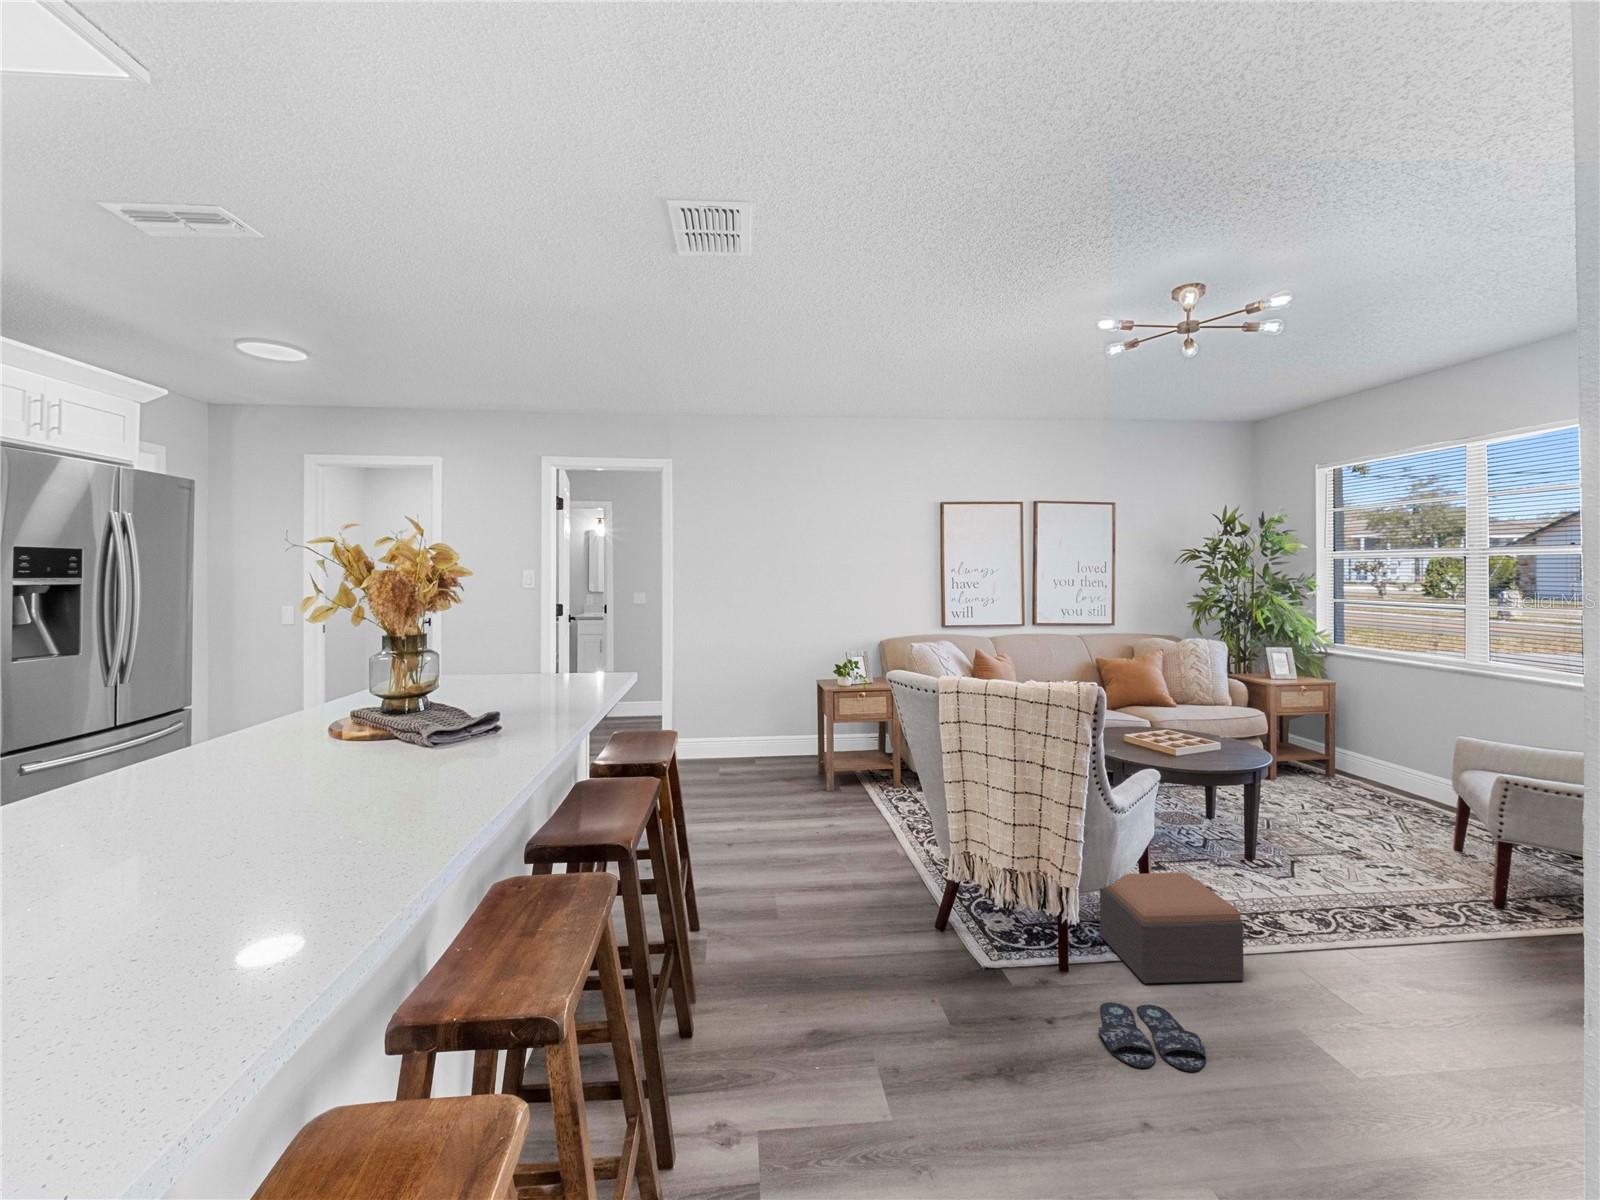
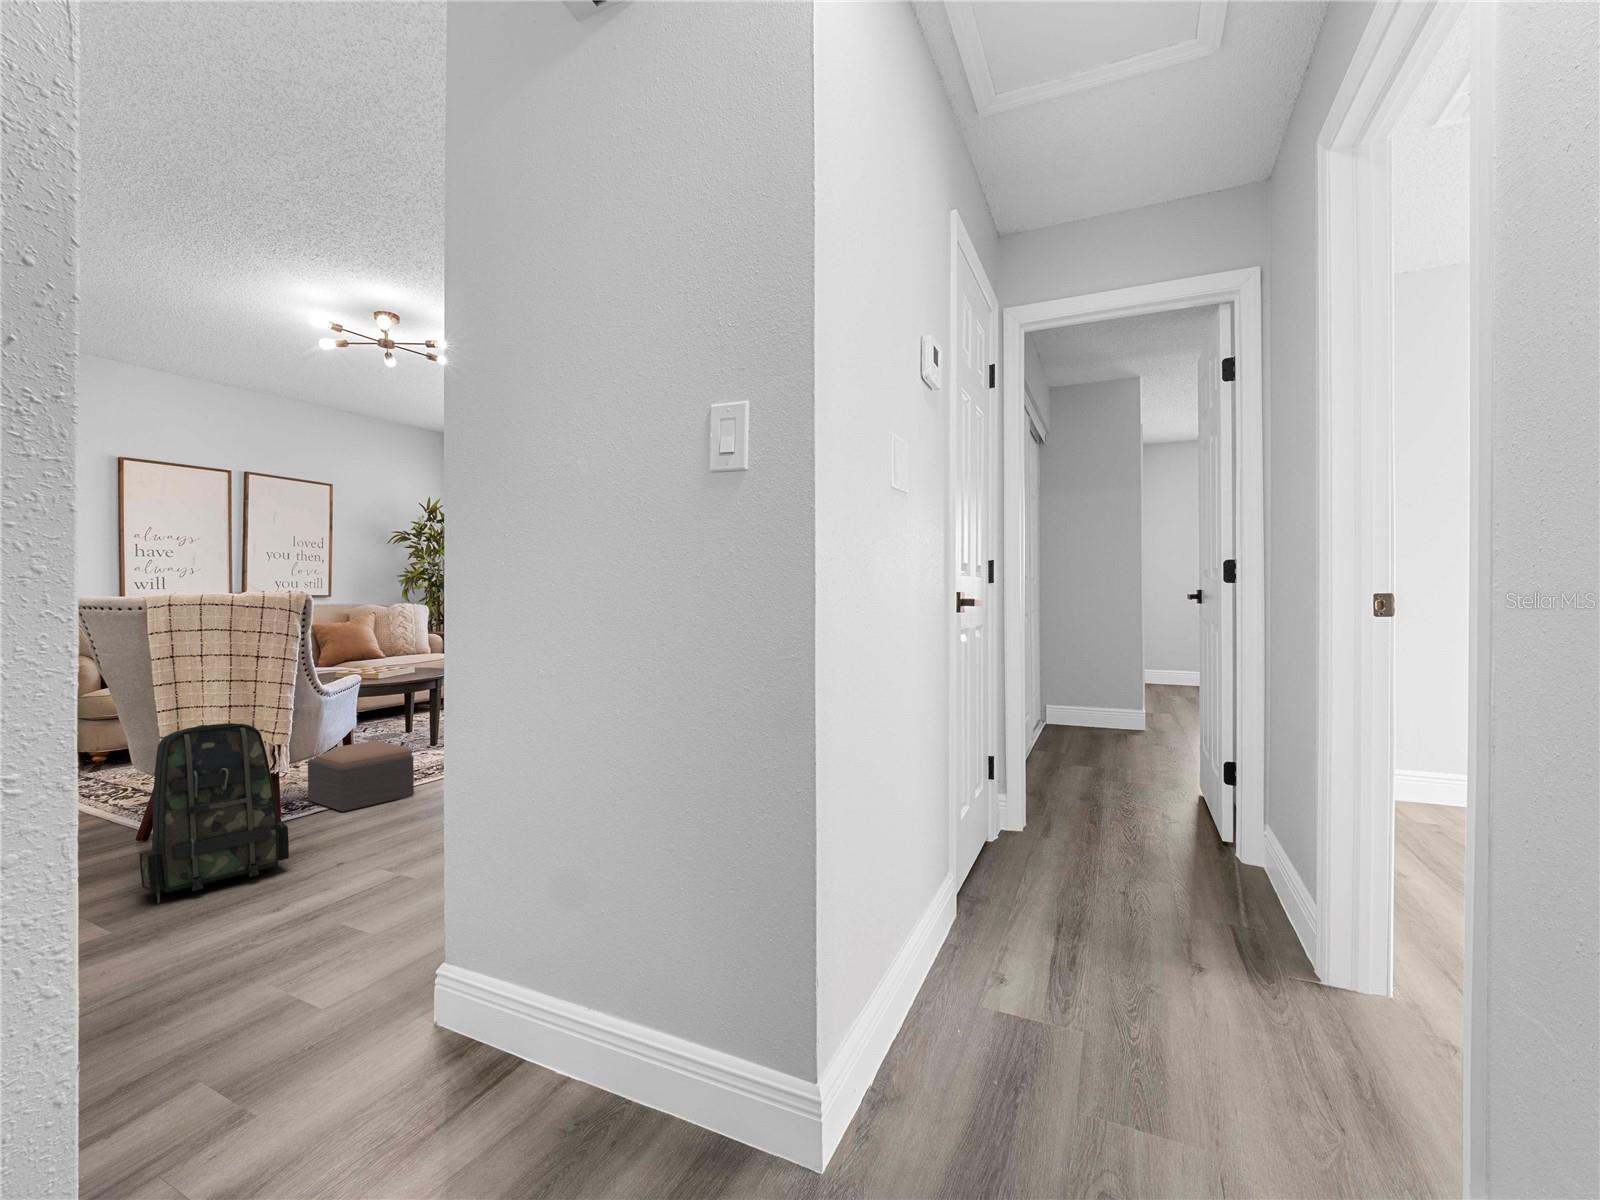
backpack: none [916,867,1080,1119] -> present [140,723,289,903]
slippers: present [1098,1002,1206,1072] -> none [304,818,382,844]

